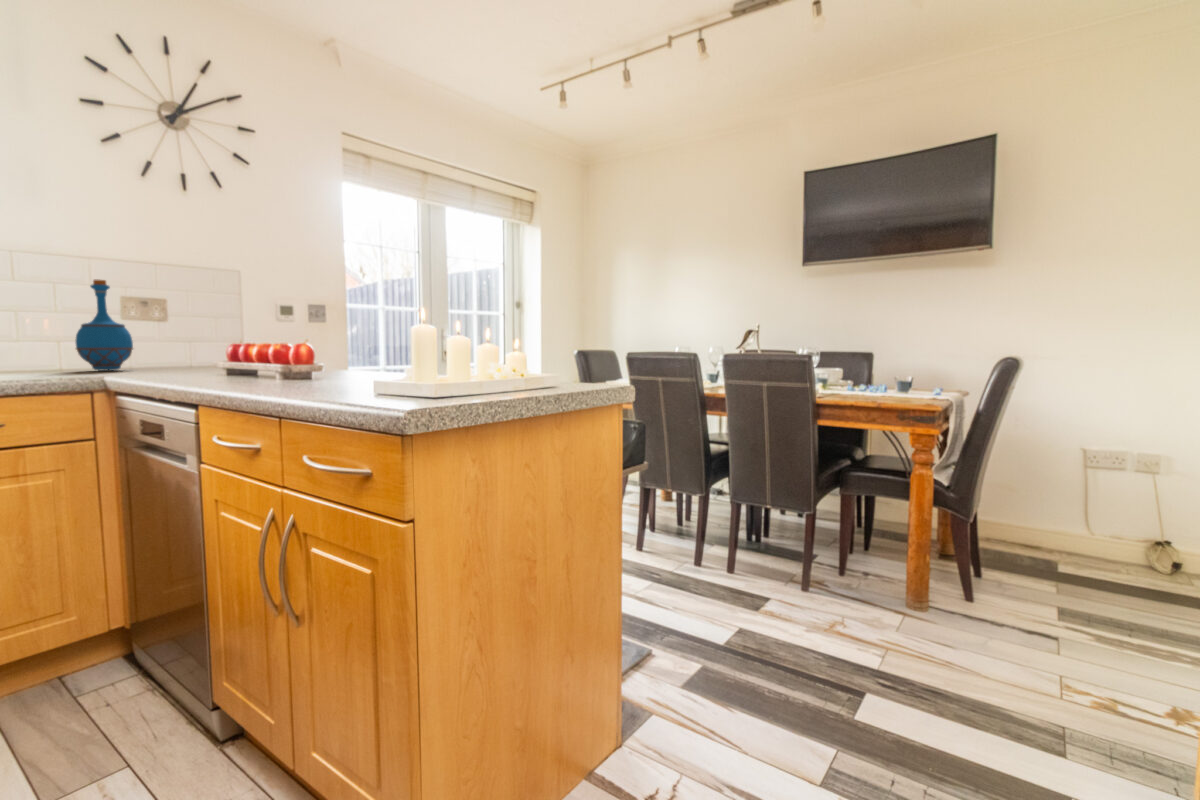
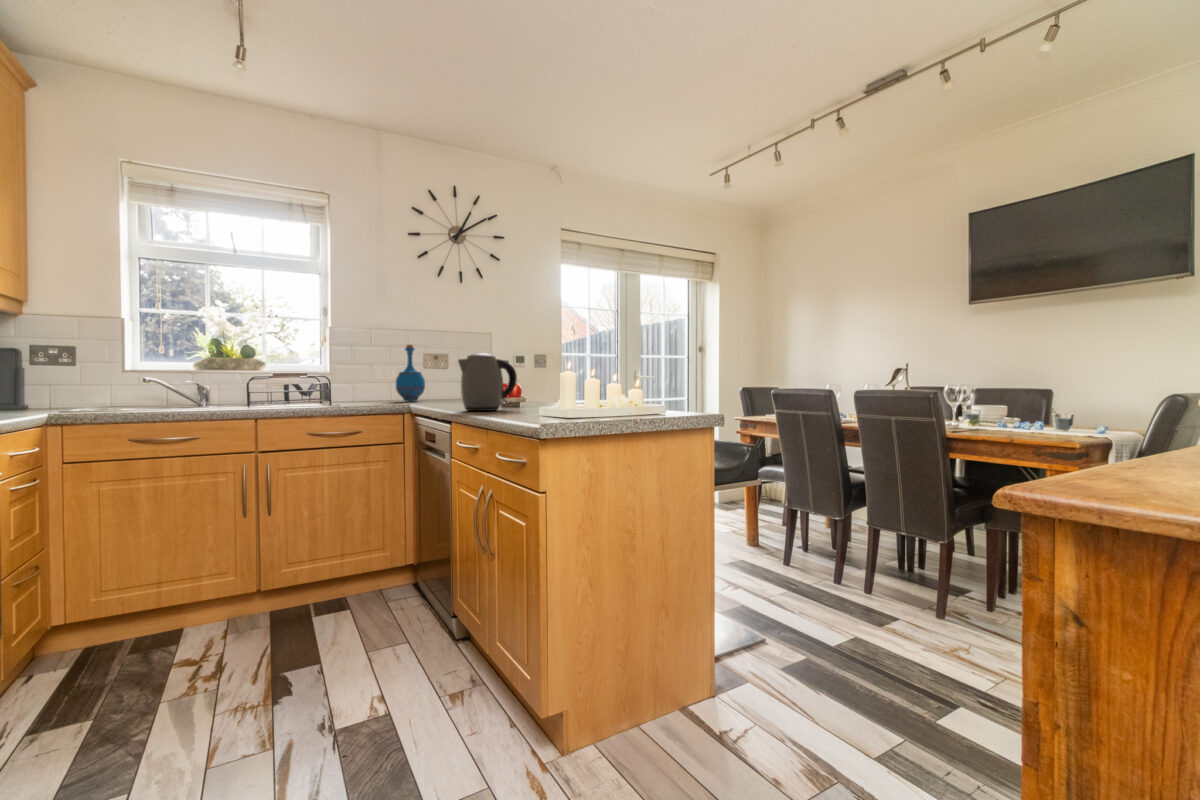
kettle: none [210,295,315,387] -> present [458,353,517,411]

